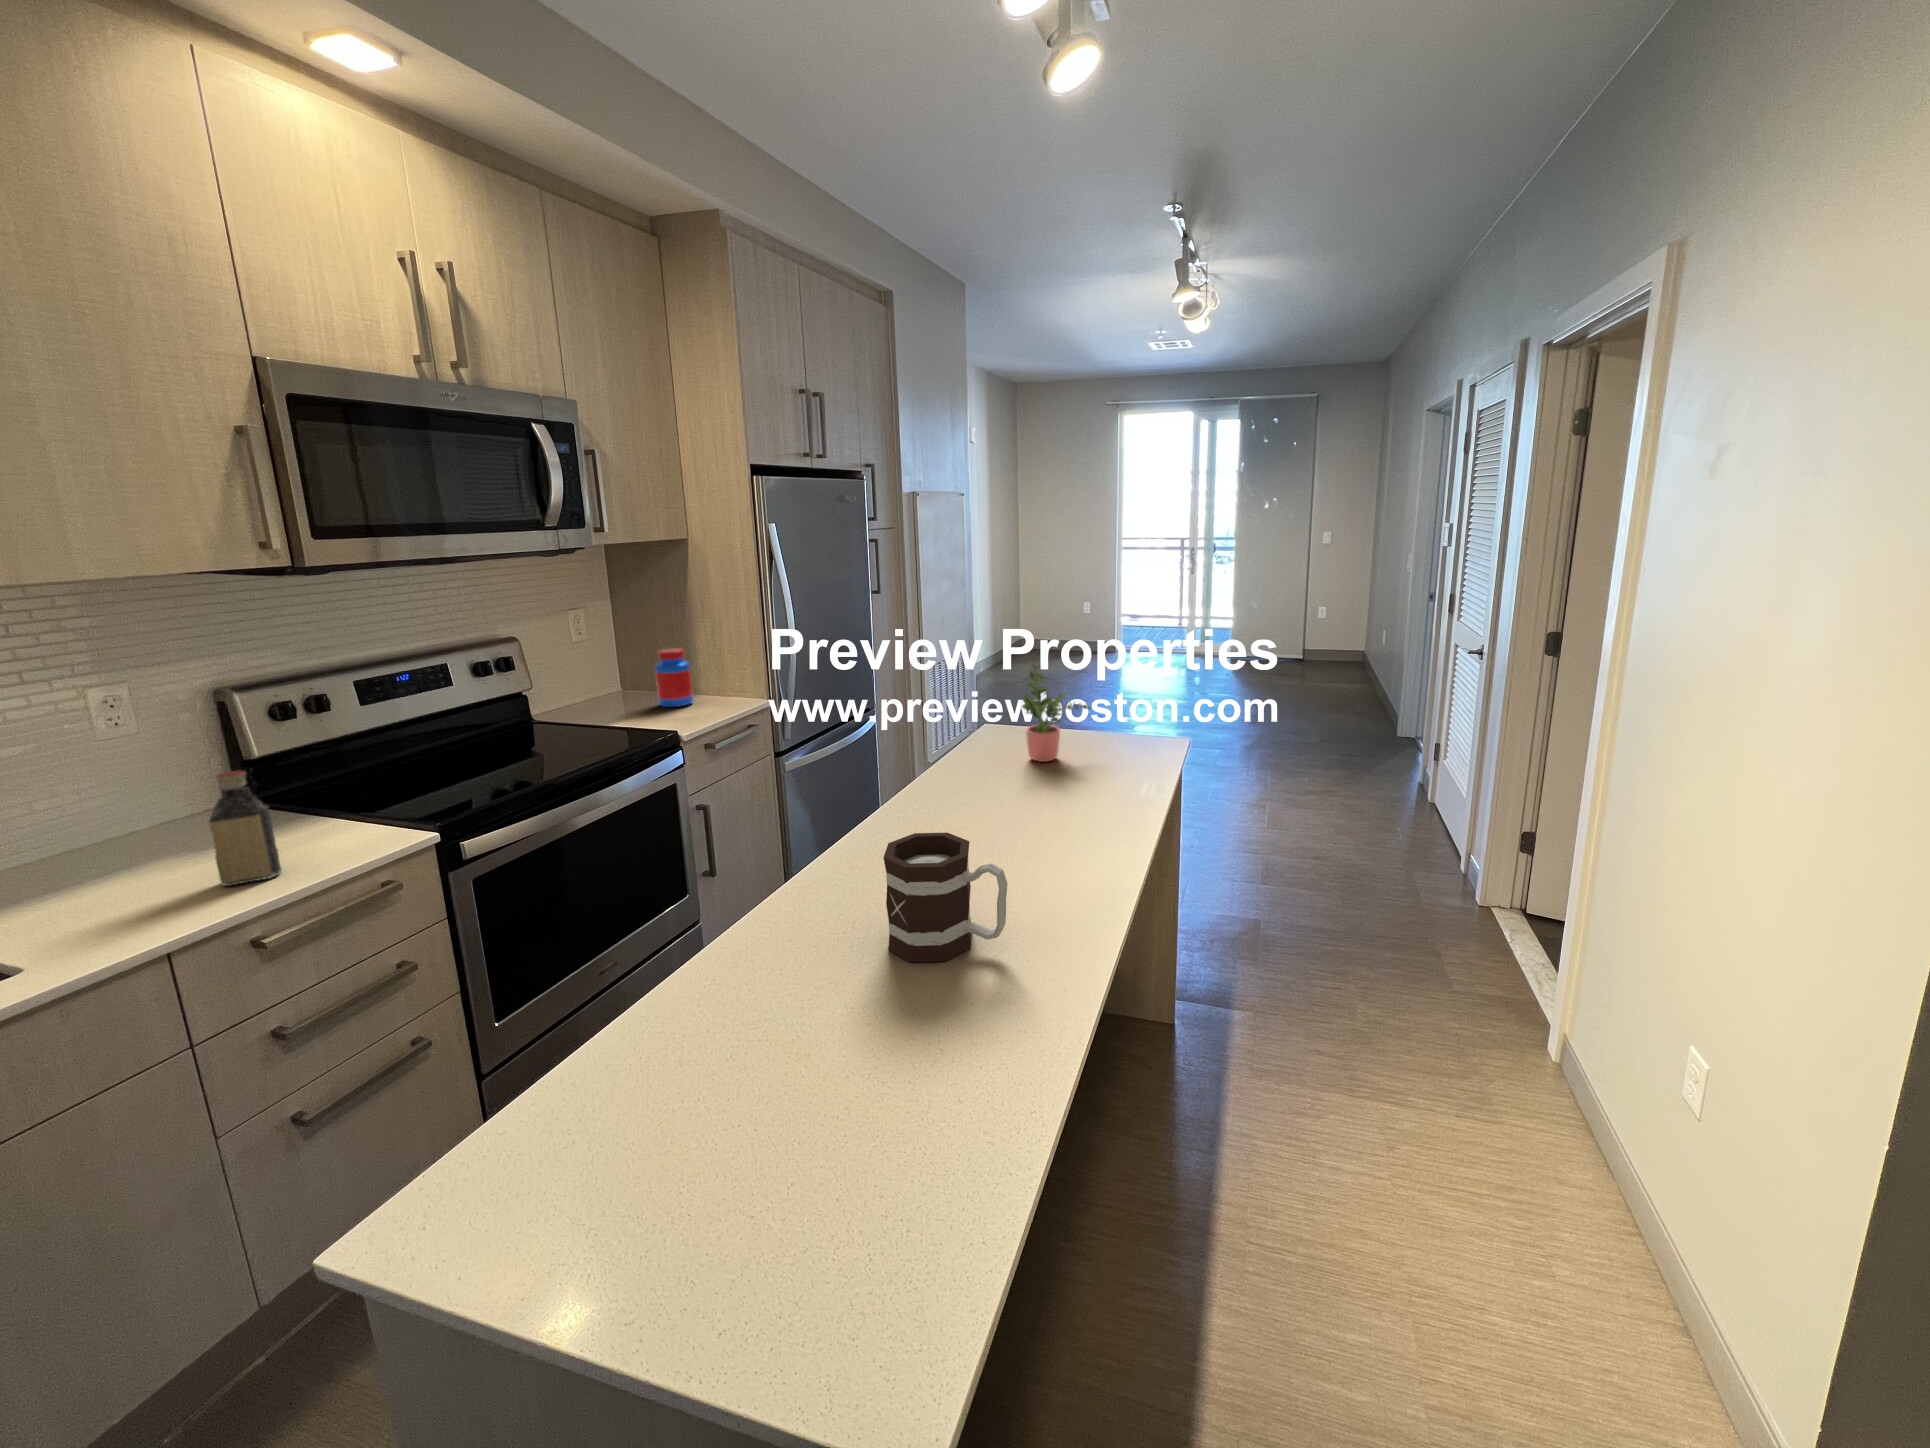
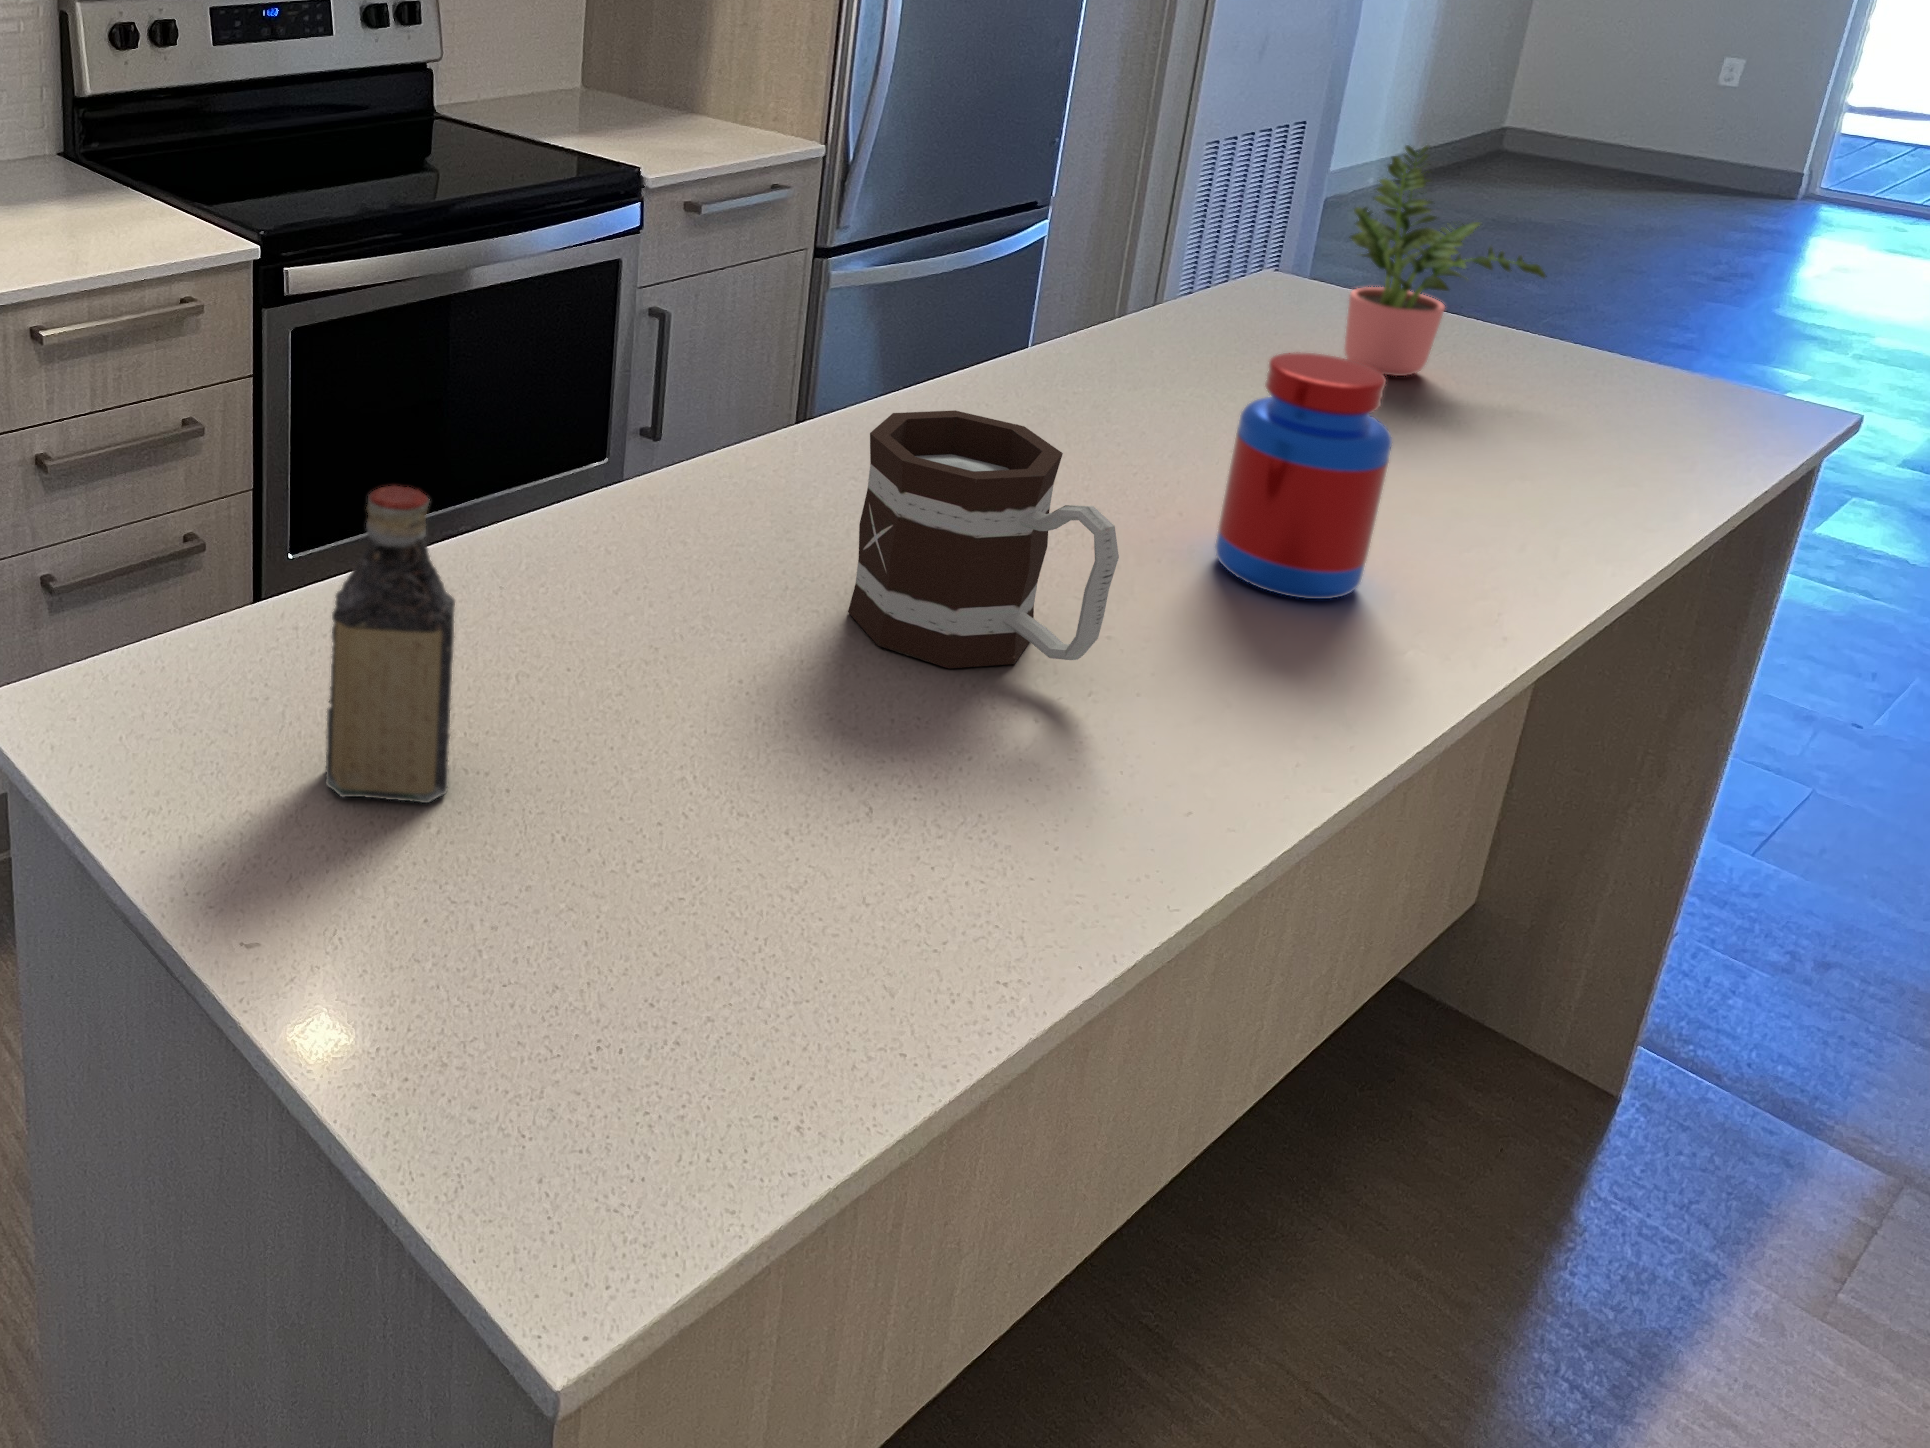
jar: present [655,648,693,707] -> present [1215,352,1392,599]
bottle: present [209,770,282,886] -> present [326,486,455,803]

